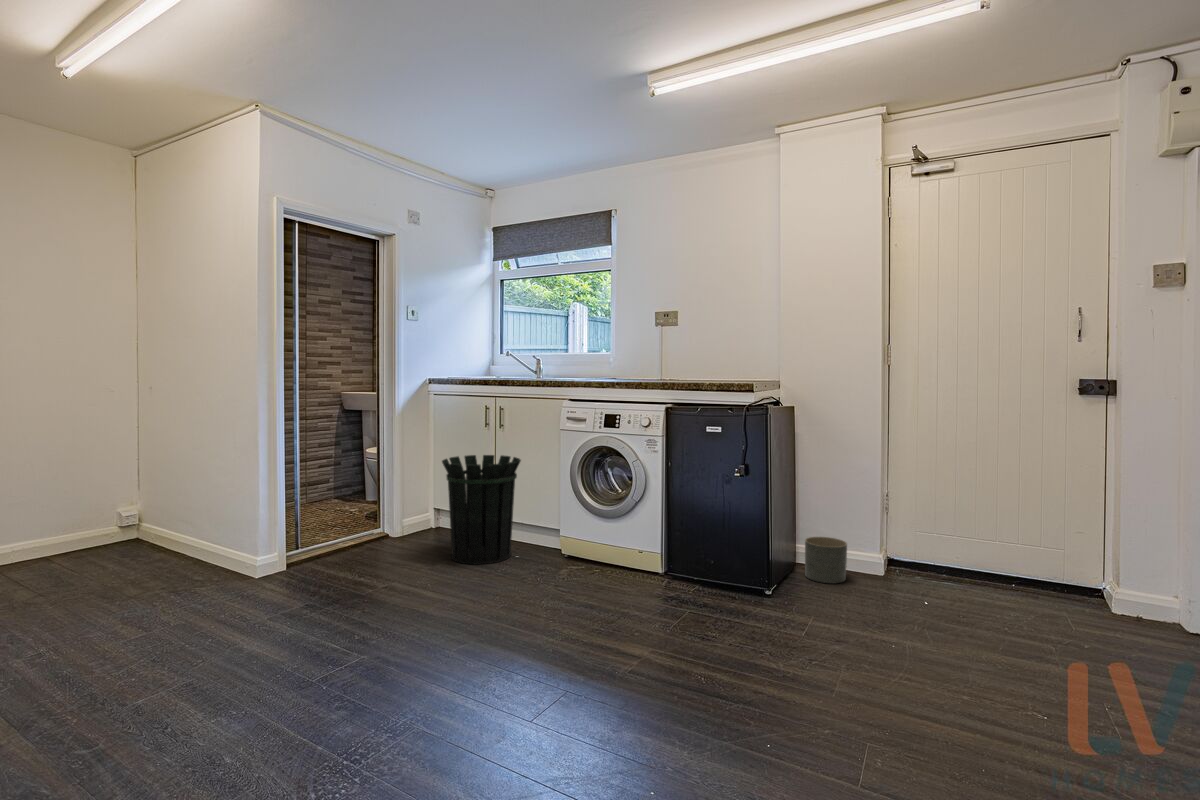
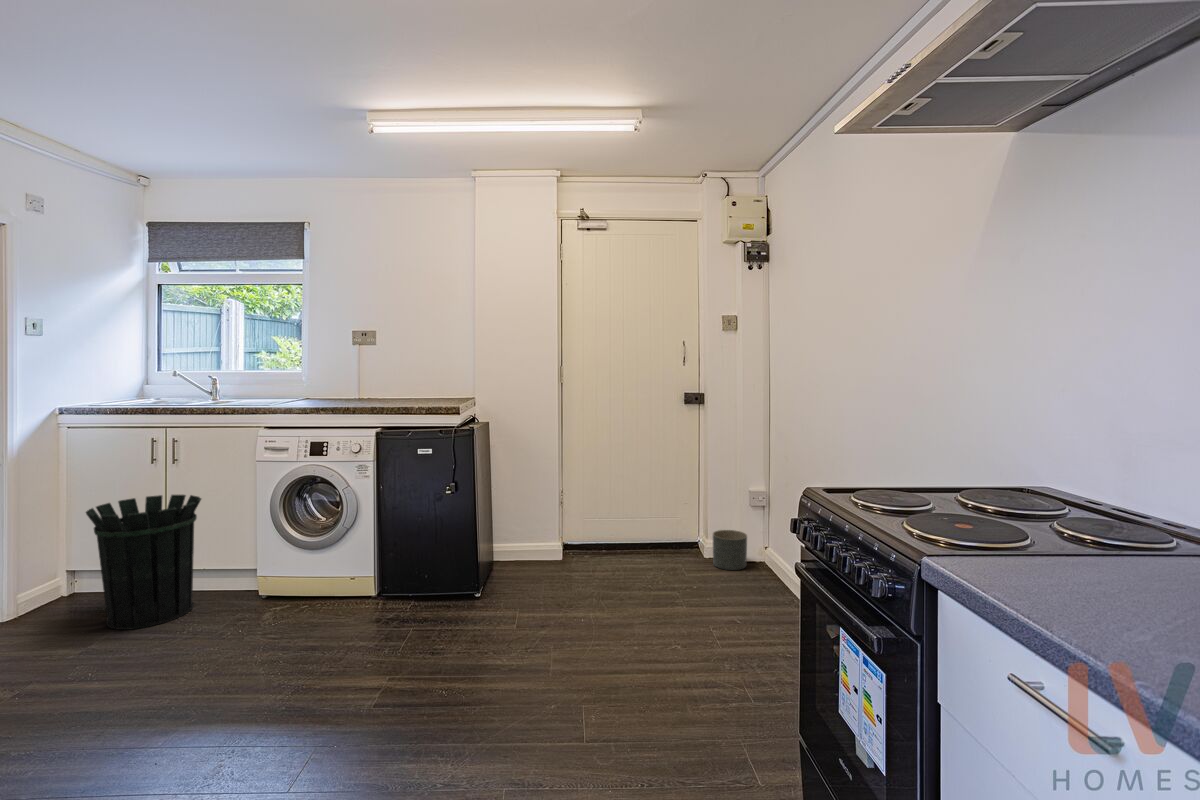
planter: present [805,537,847,583] -> present [713,530,747,570]

